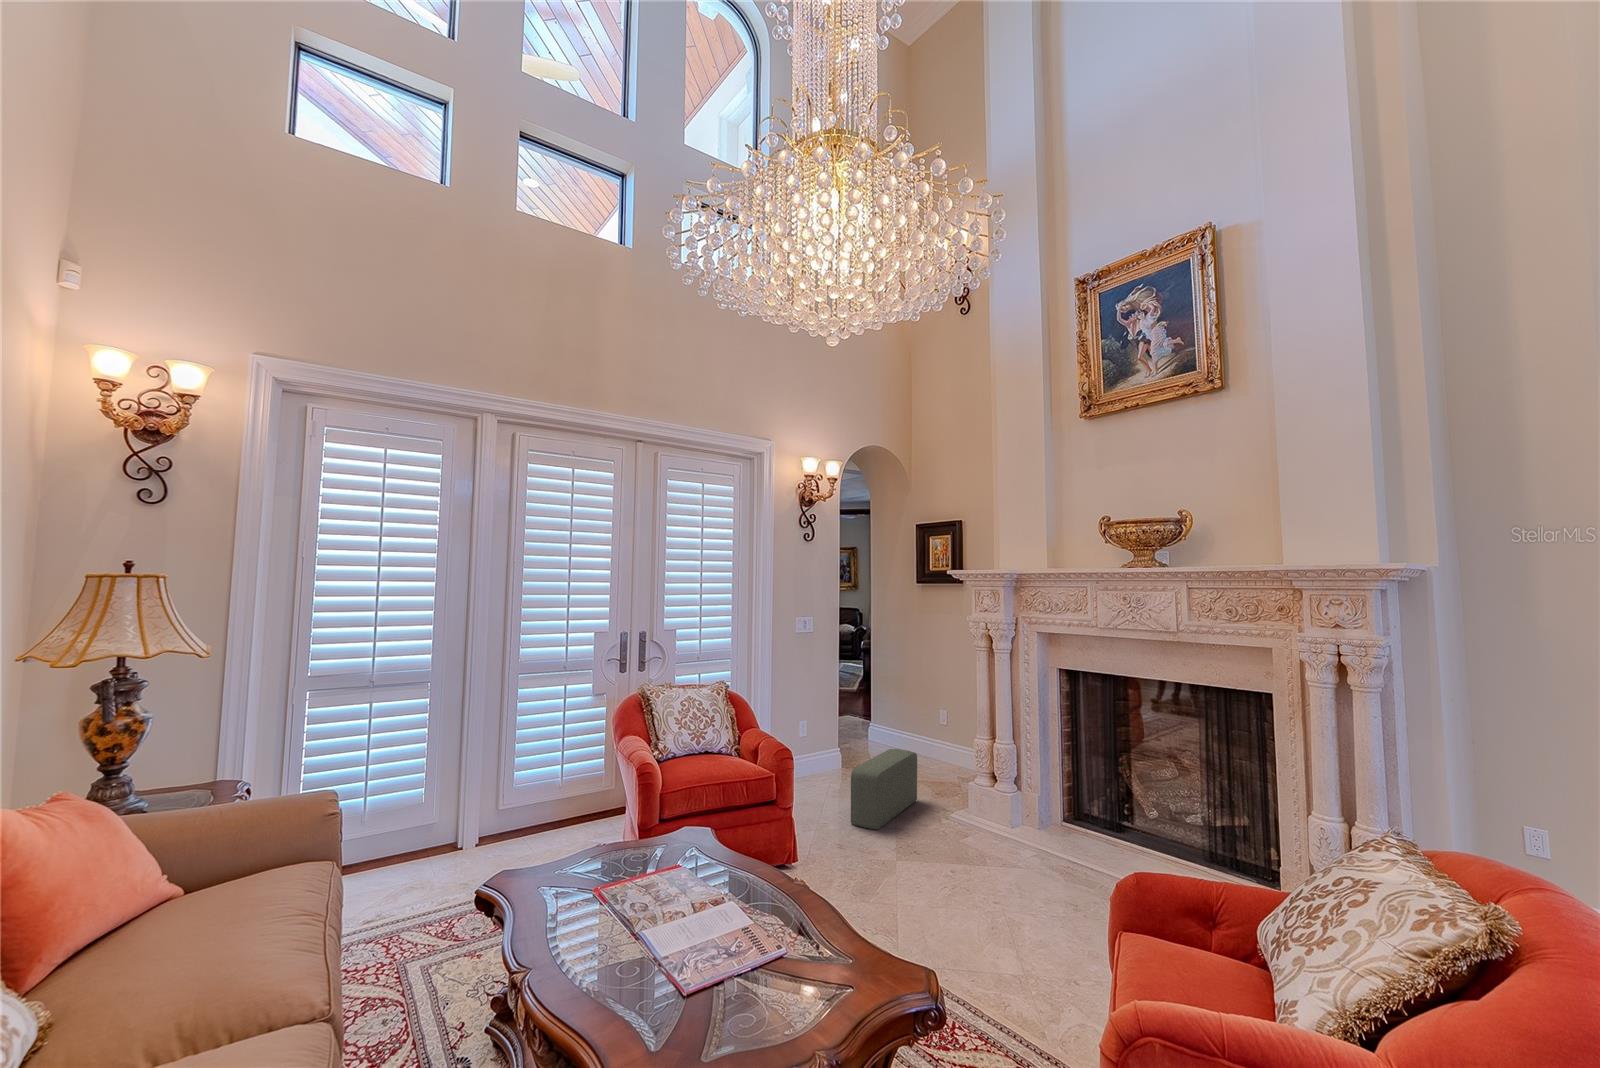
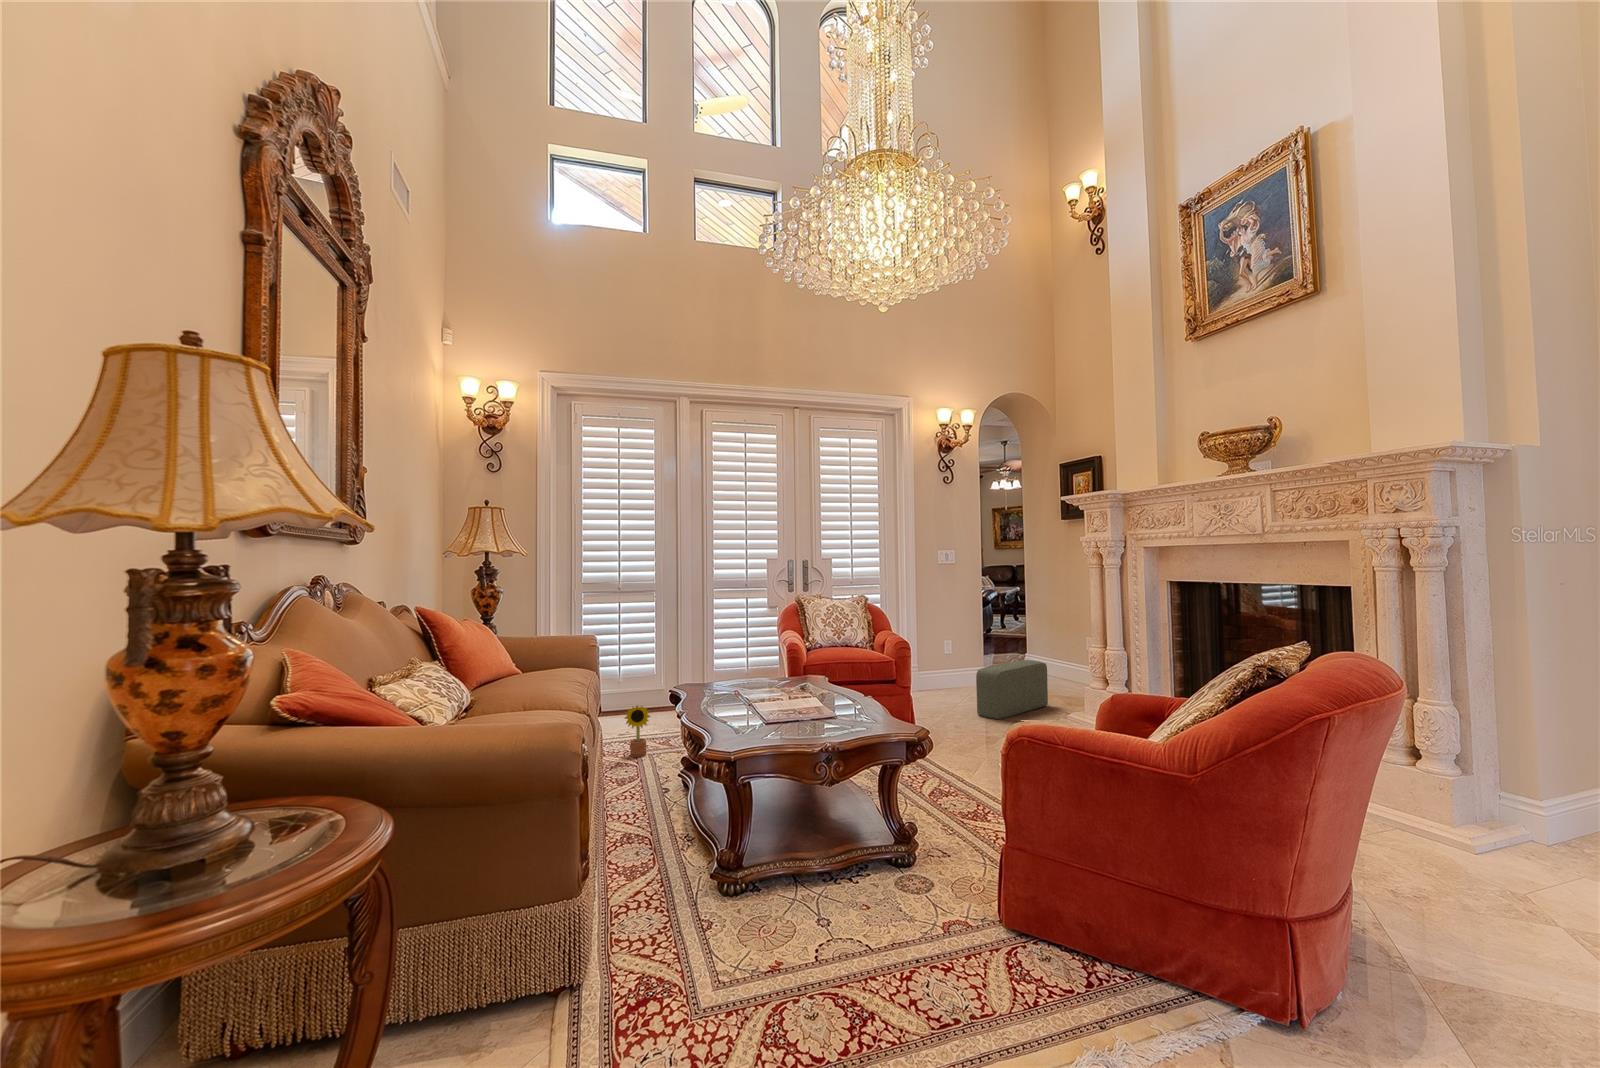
decorative plant: none [378,895,427,978] -> present [625,705,651,757]

